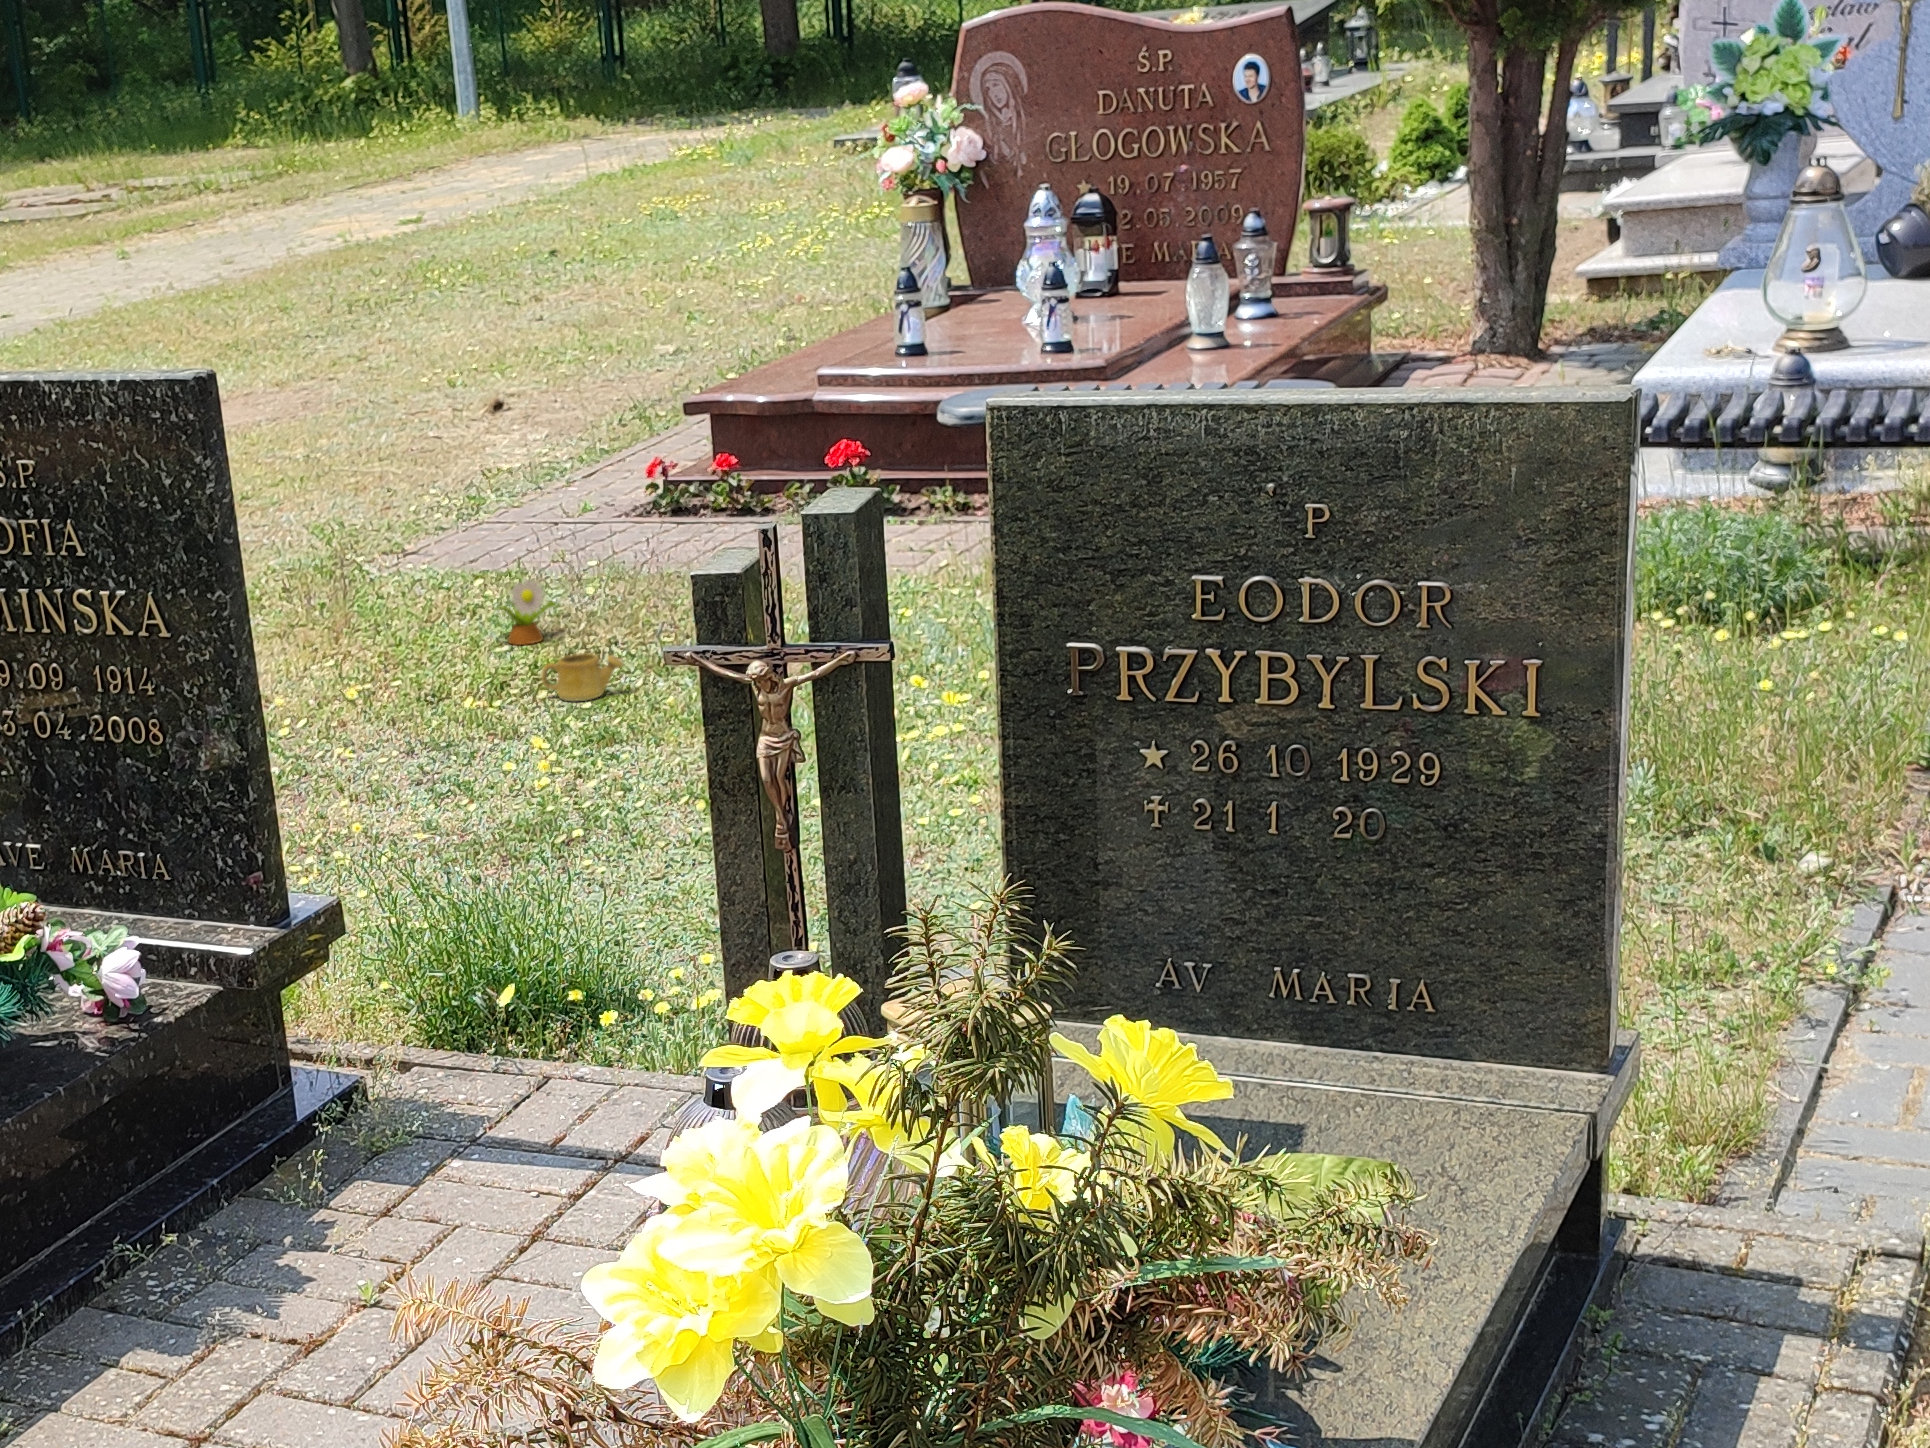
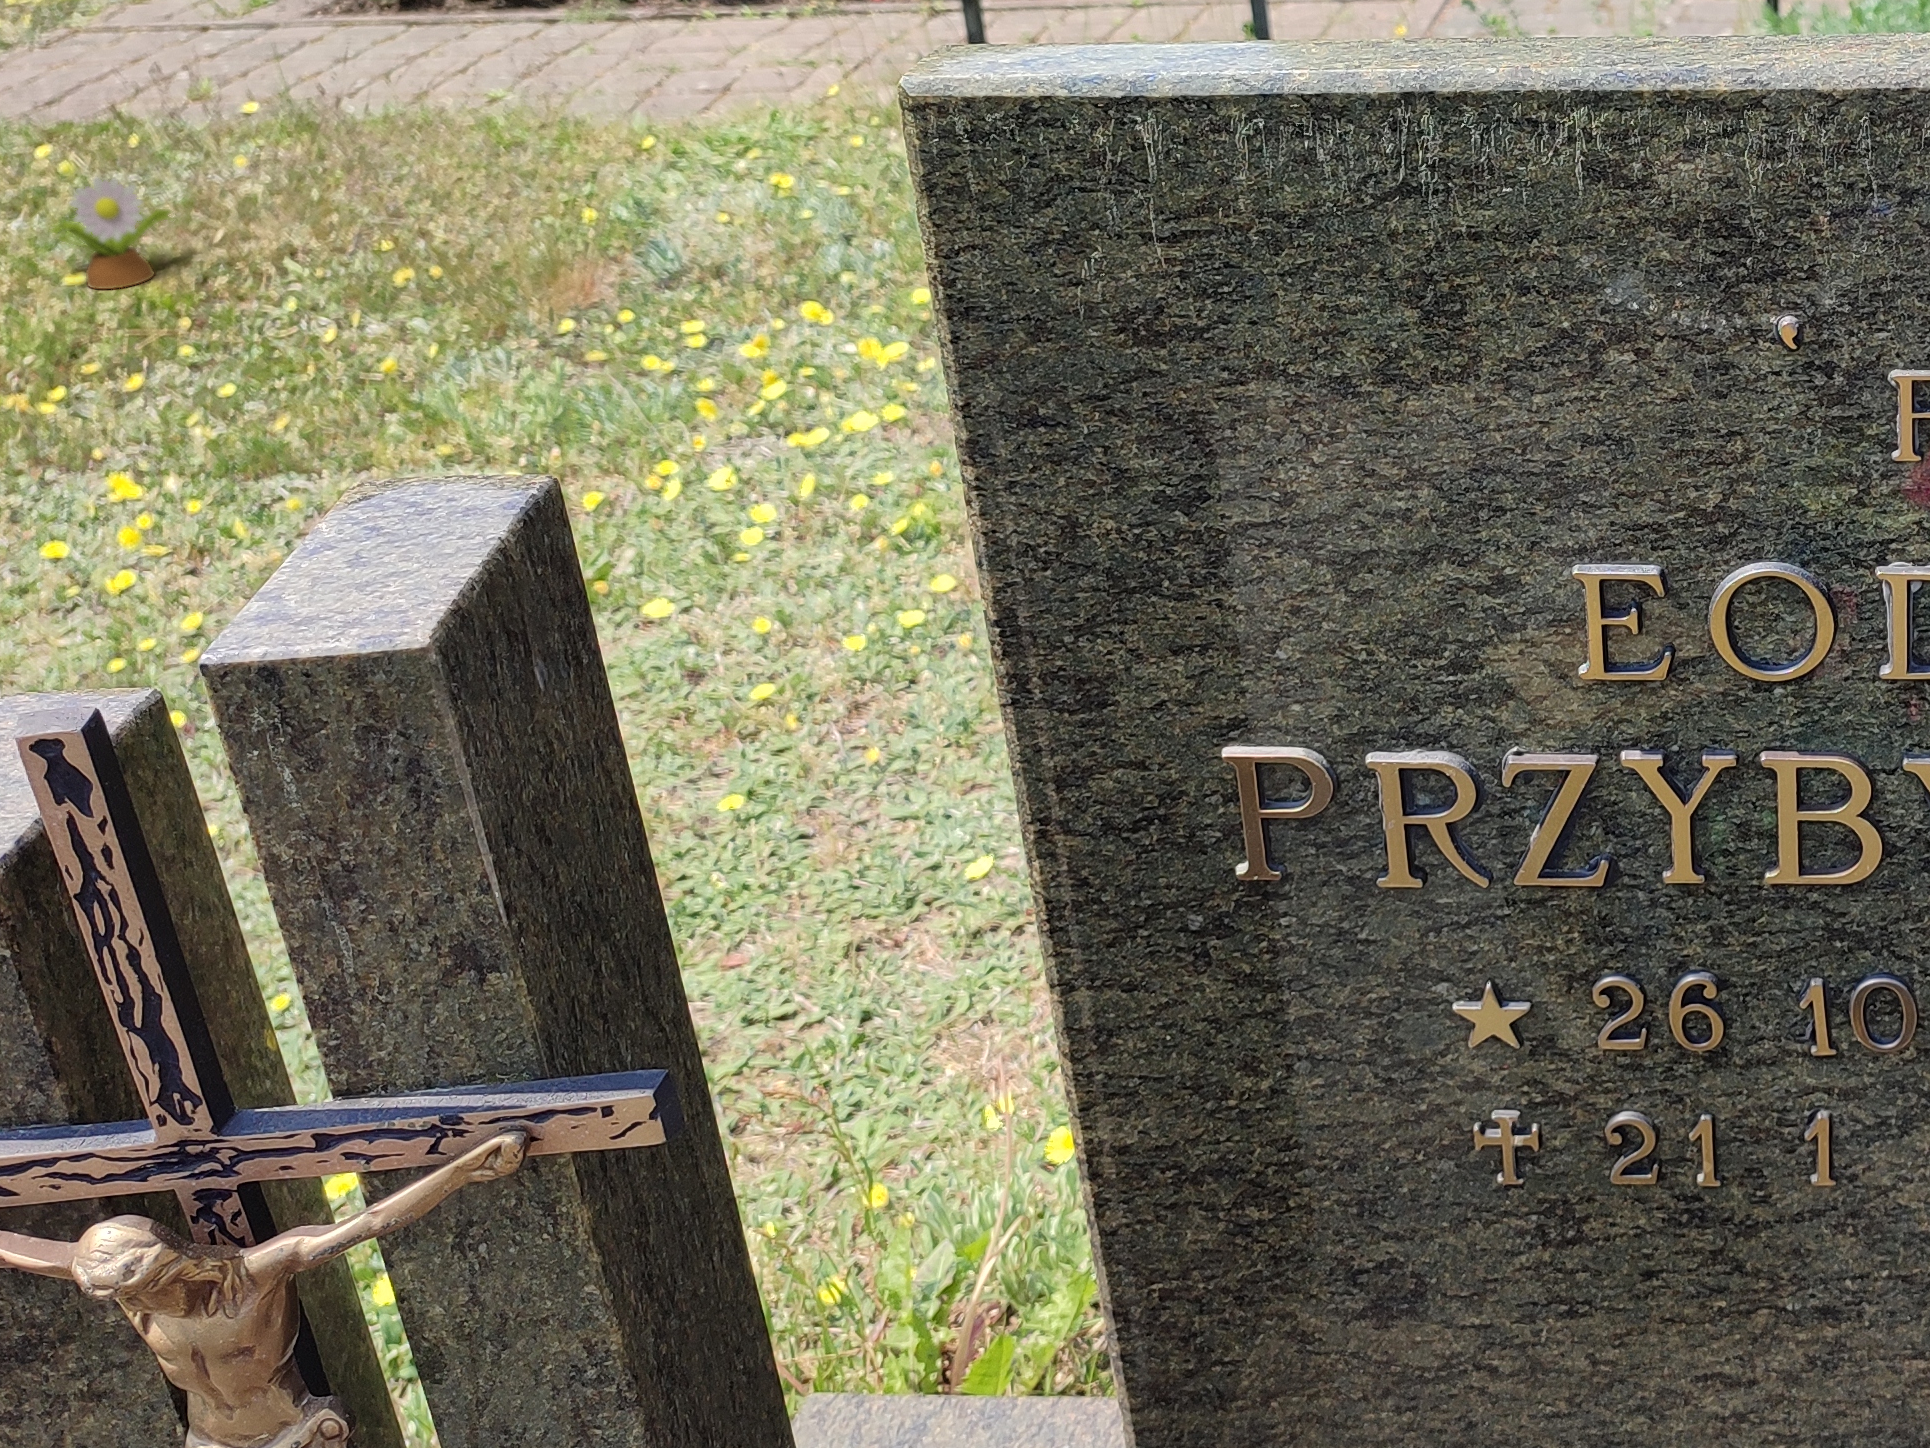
watering can: present [541,653,623,701] -> none [129,323,289,411]

